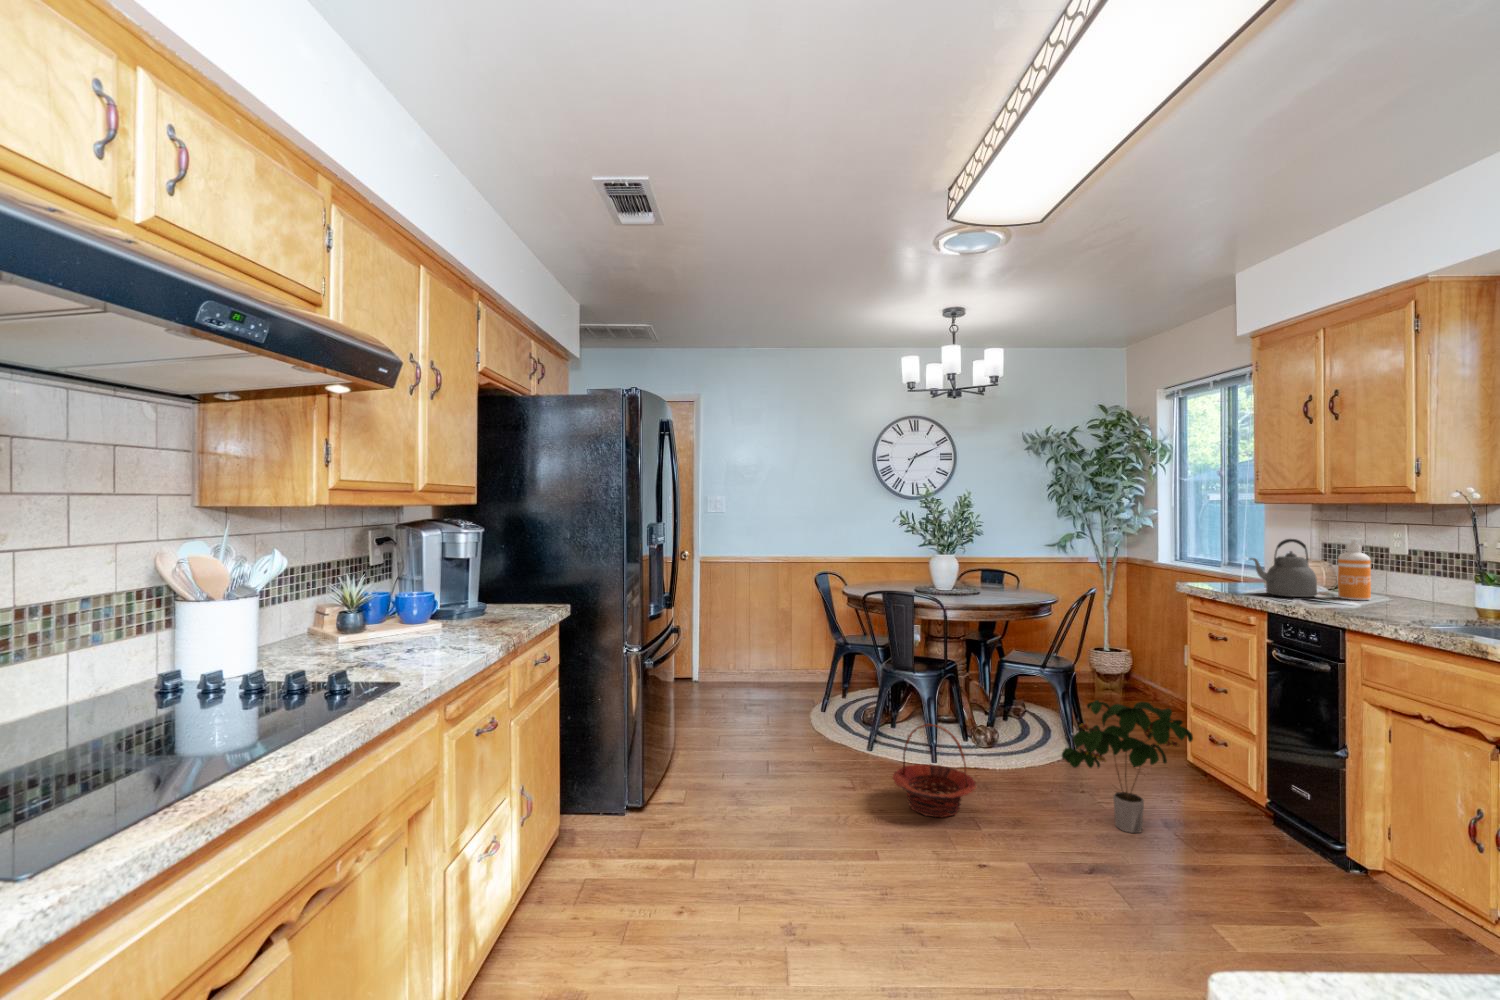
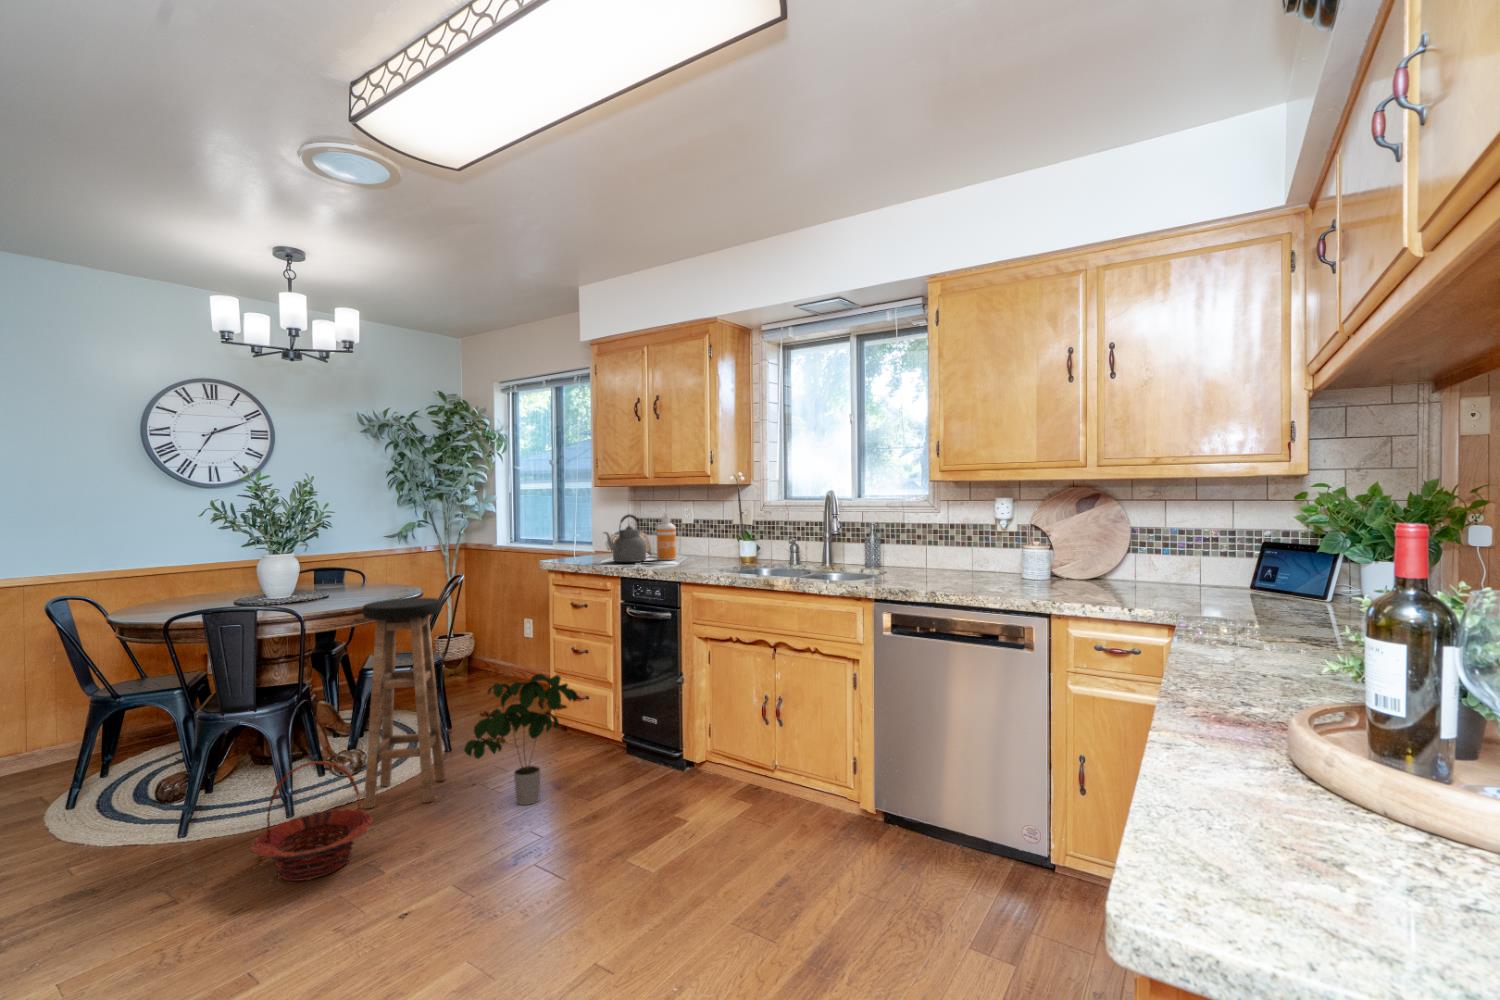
bar stool: none [984,603,1059,793] -> present [362,598,445,808]

